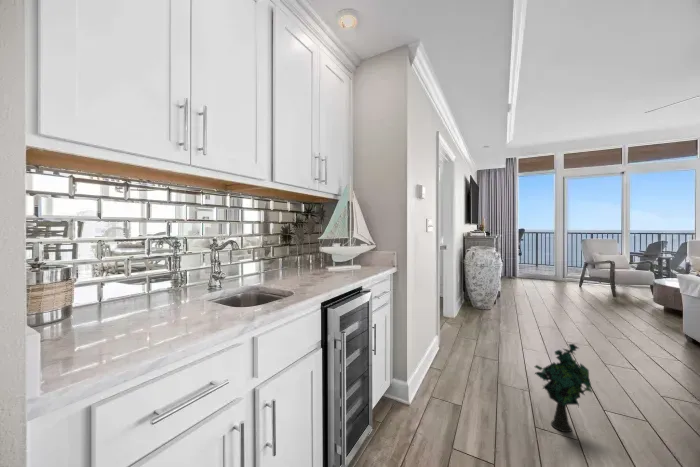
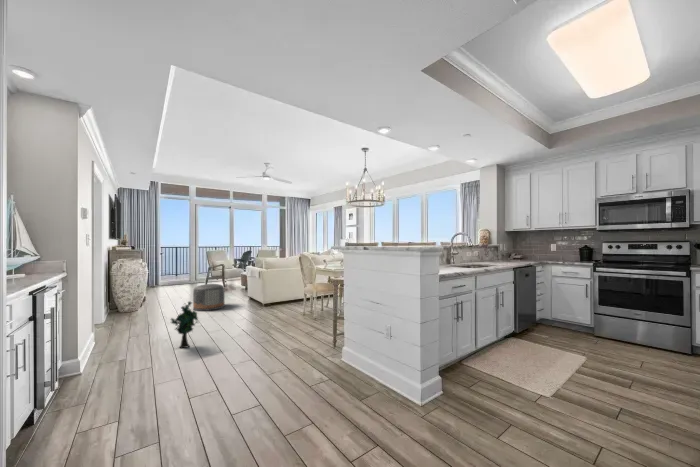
pouf: none [566,294,626,341] -> present [193,284,225,311]

